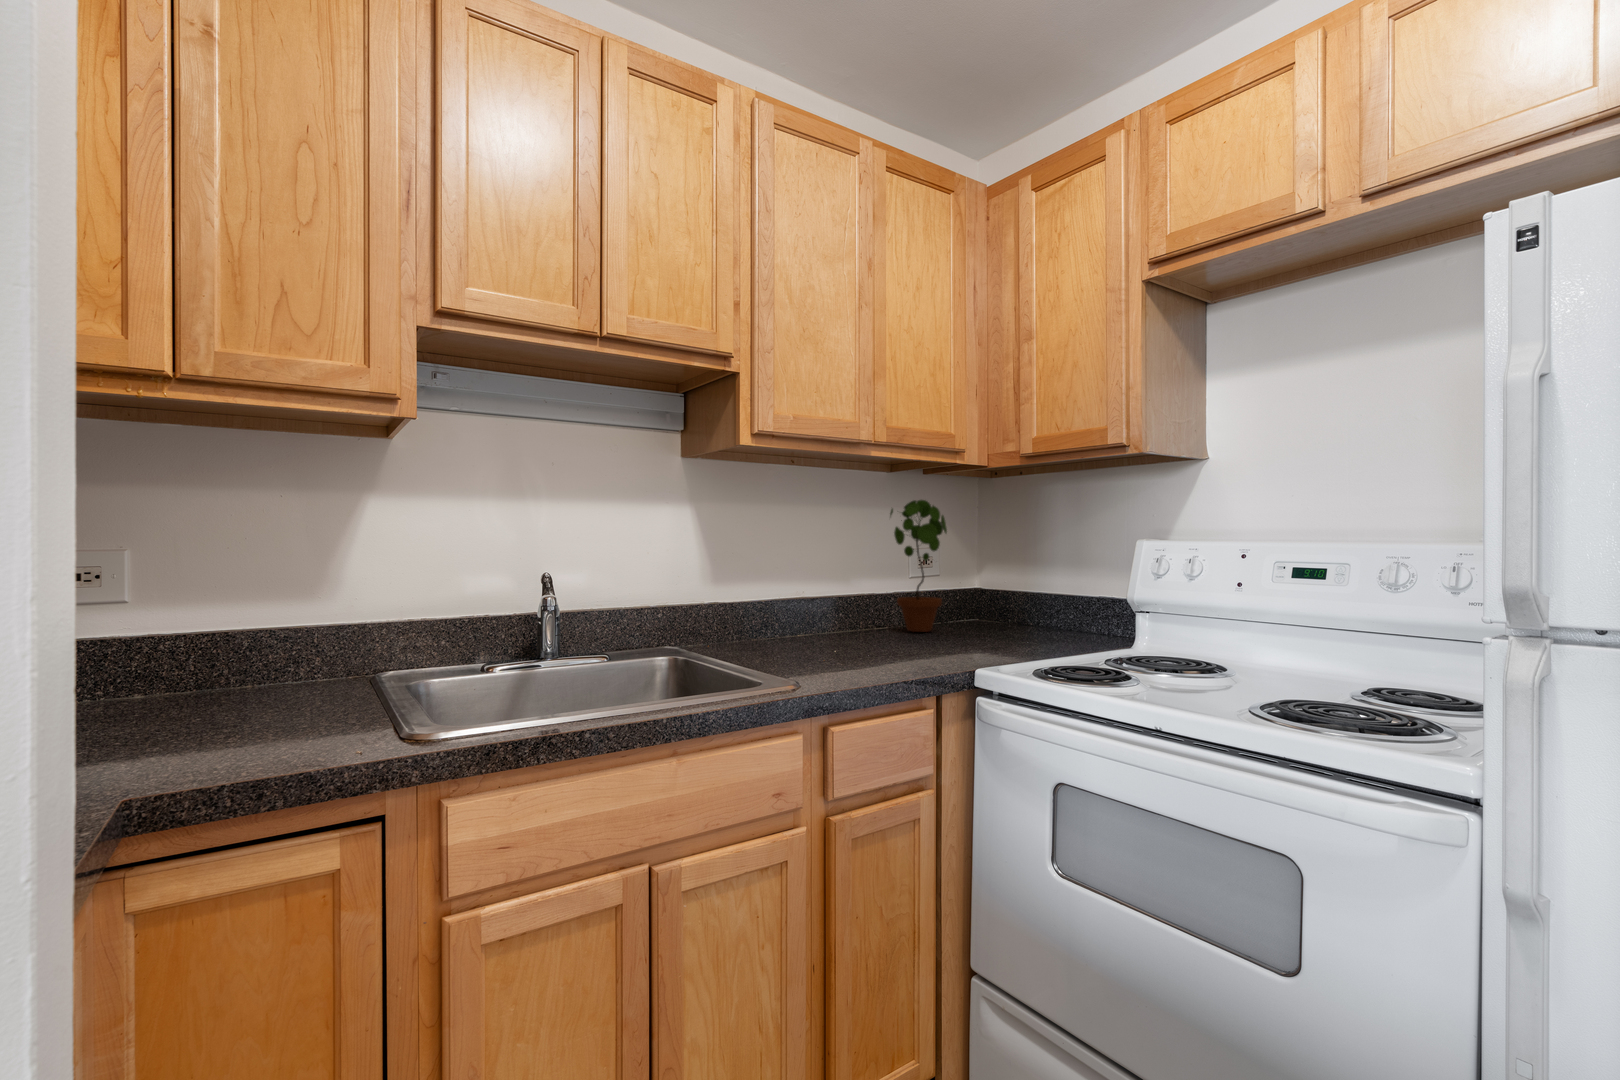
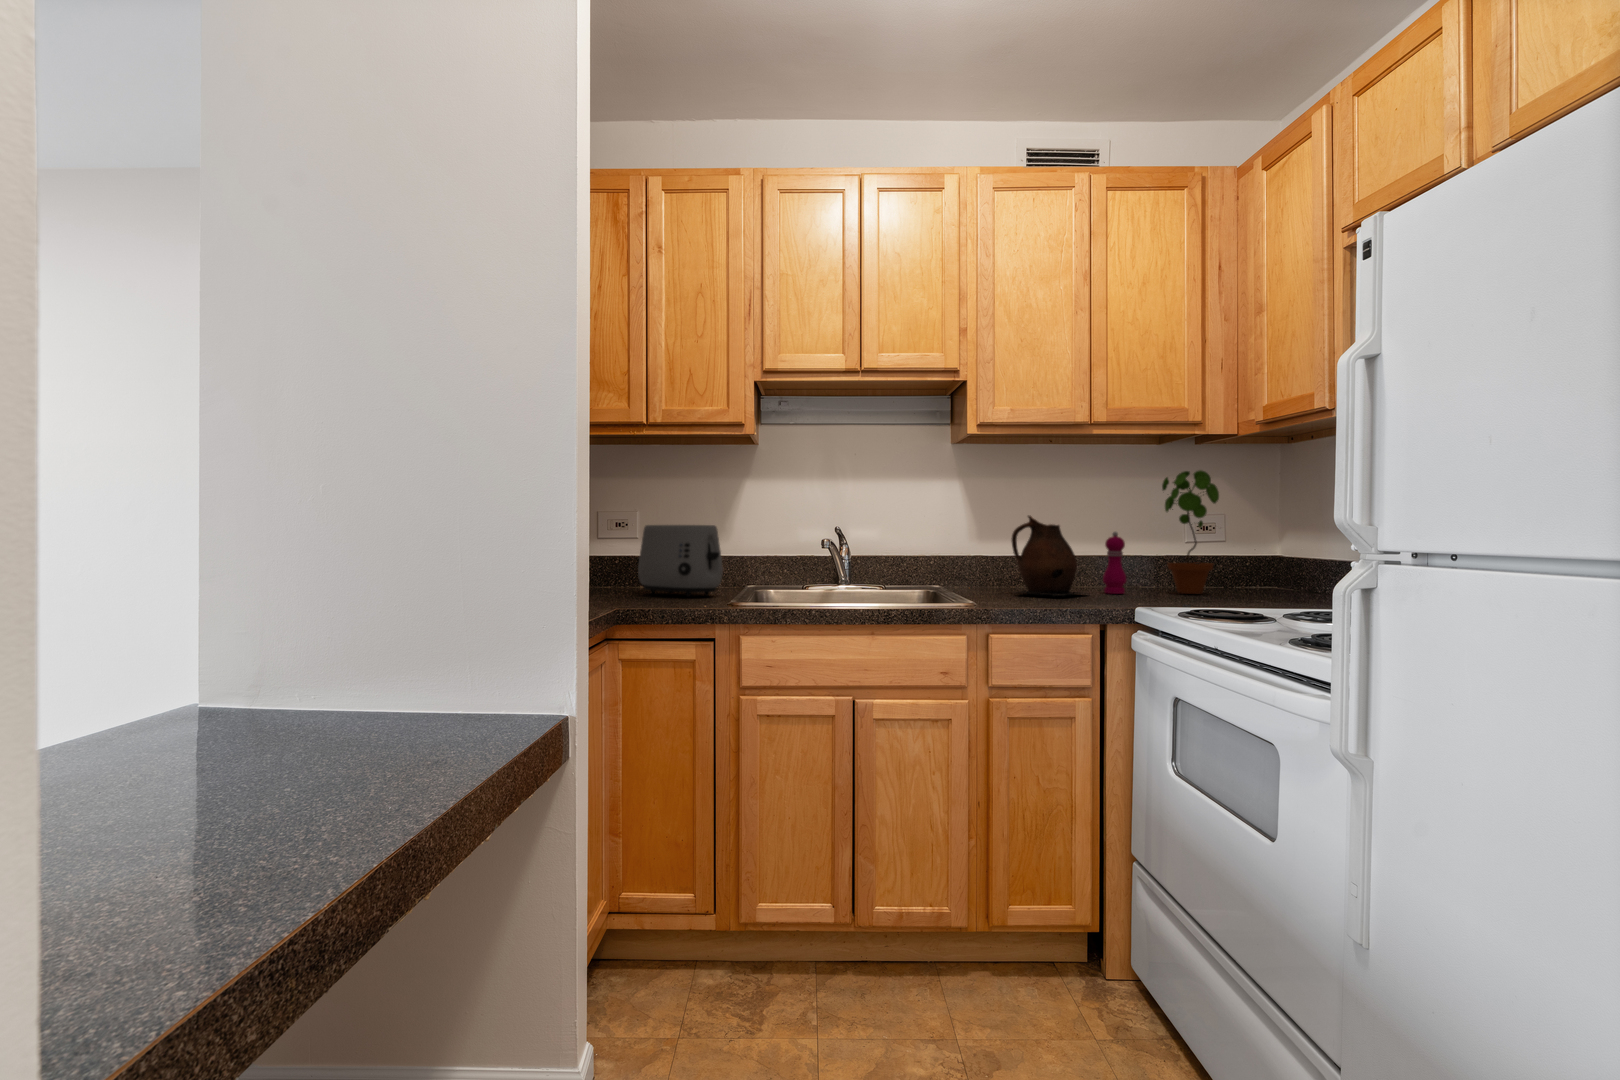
ceramic pitcher: none [760,551,842,652] -> present [1011,516,1086,596]
pepper mill: none [842,567,867,638] -> present [1103,532,1126,594]
toaster: none [128,576,337,715] -> present [638,525,723,597]

